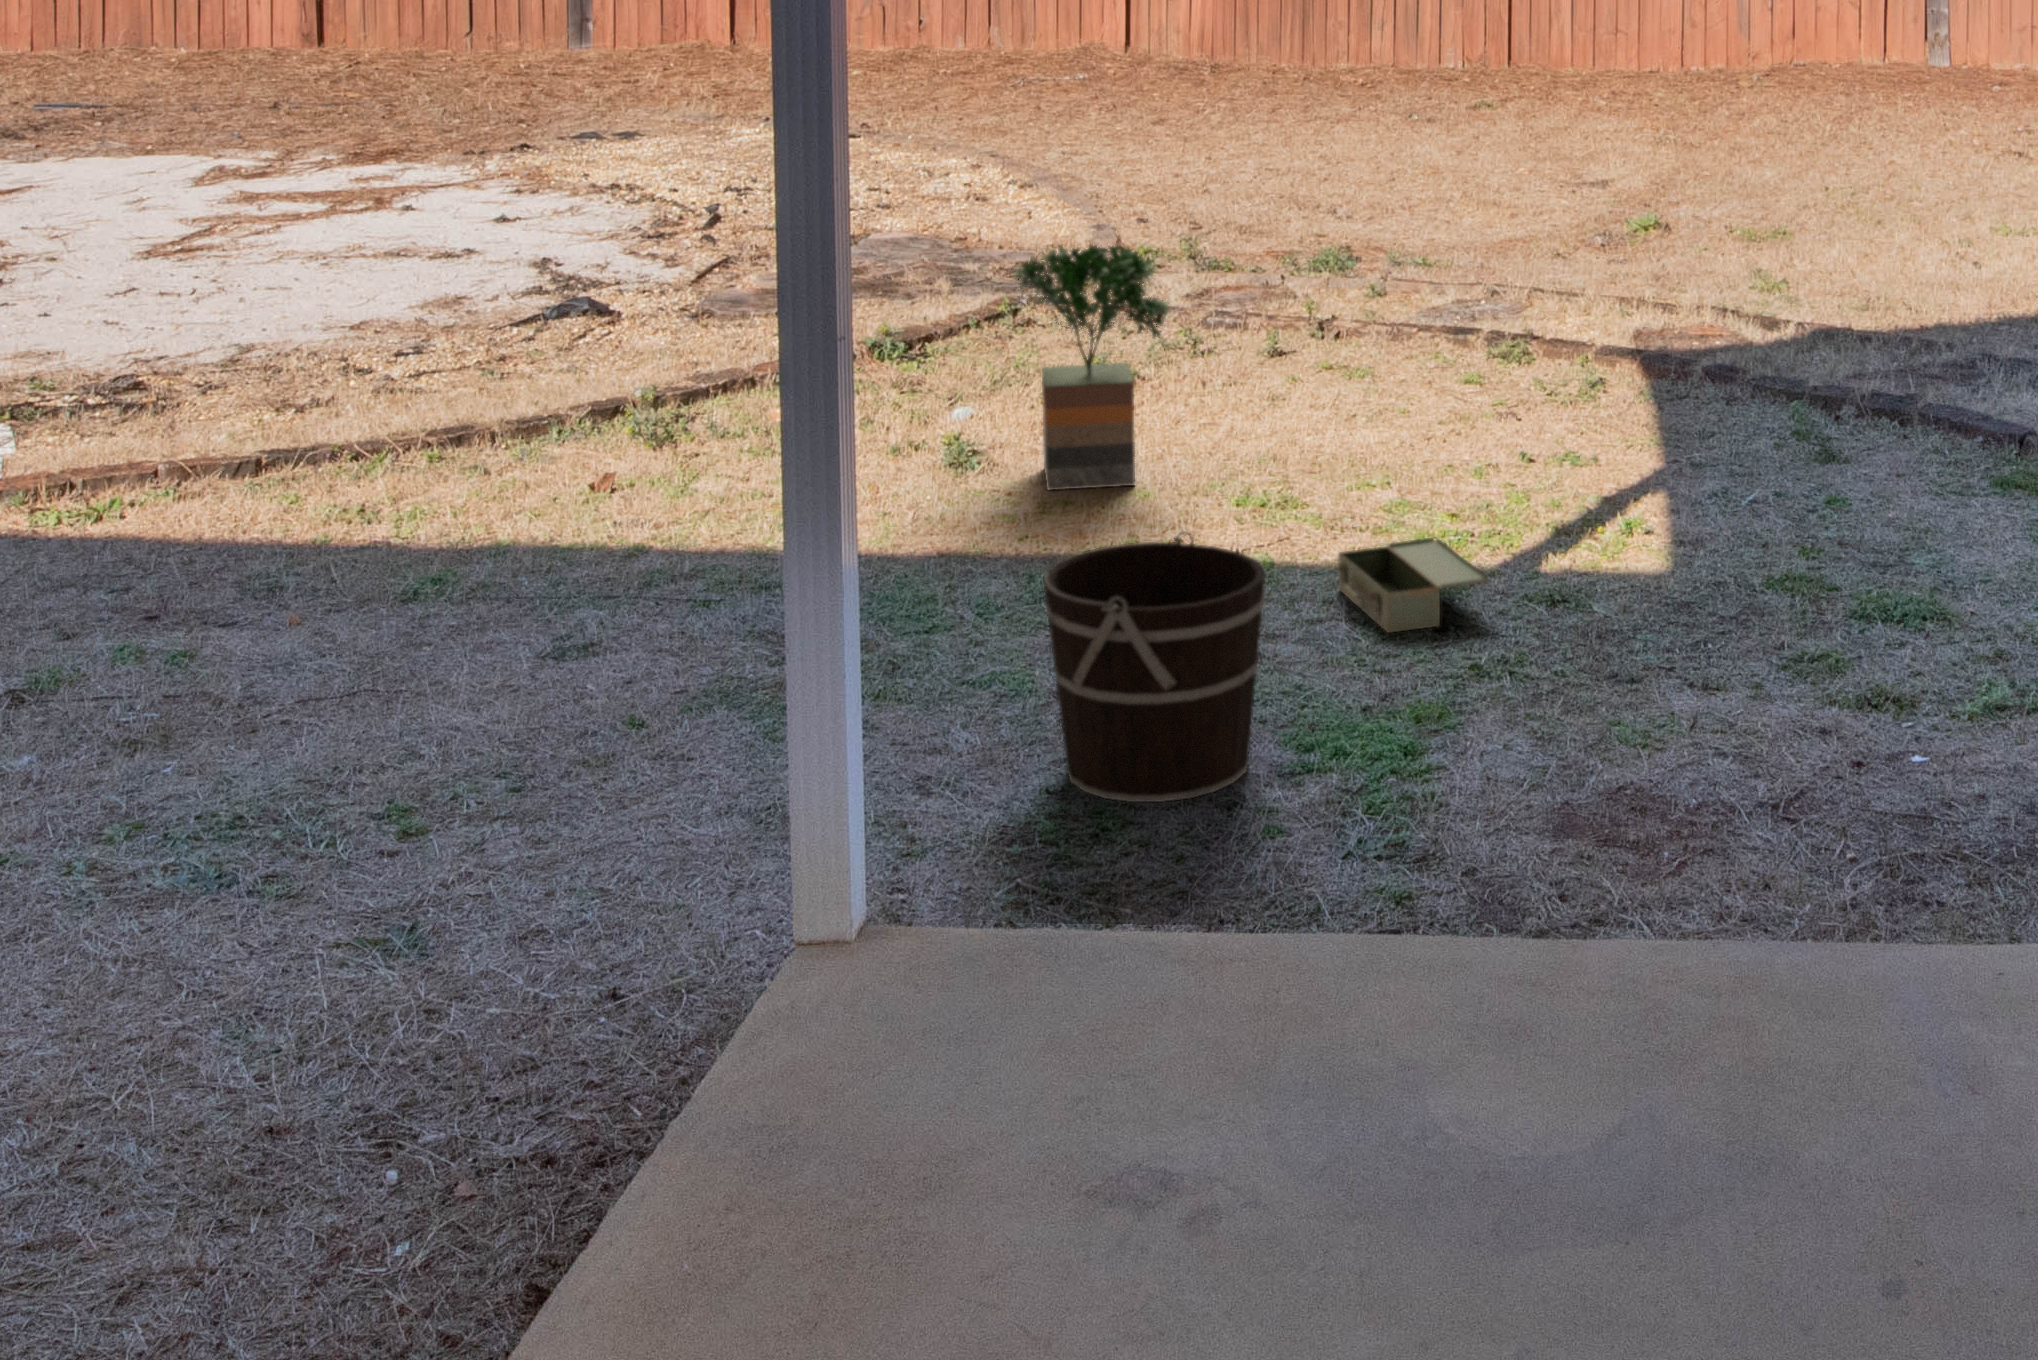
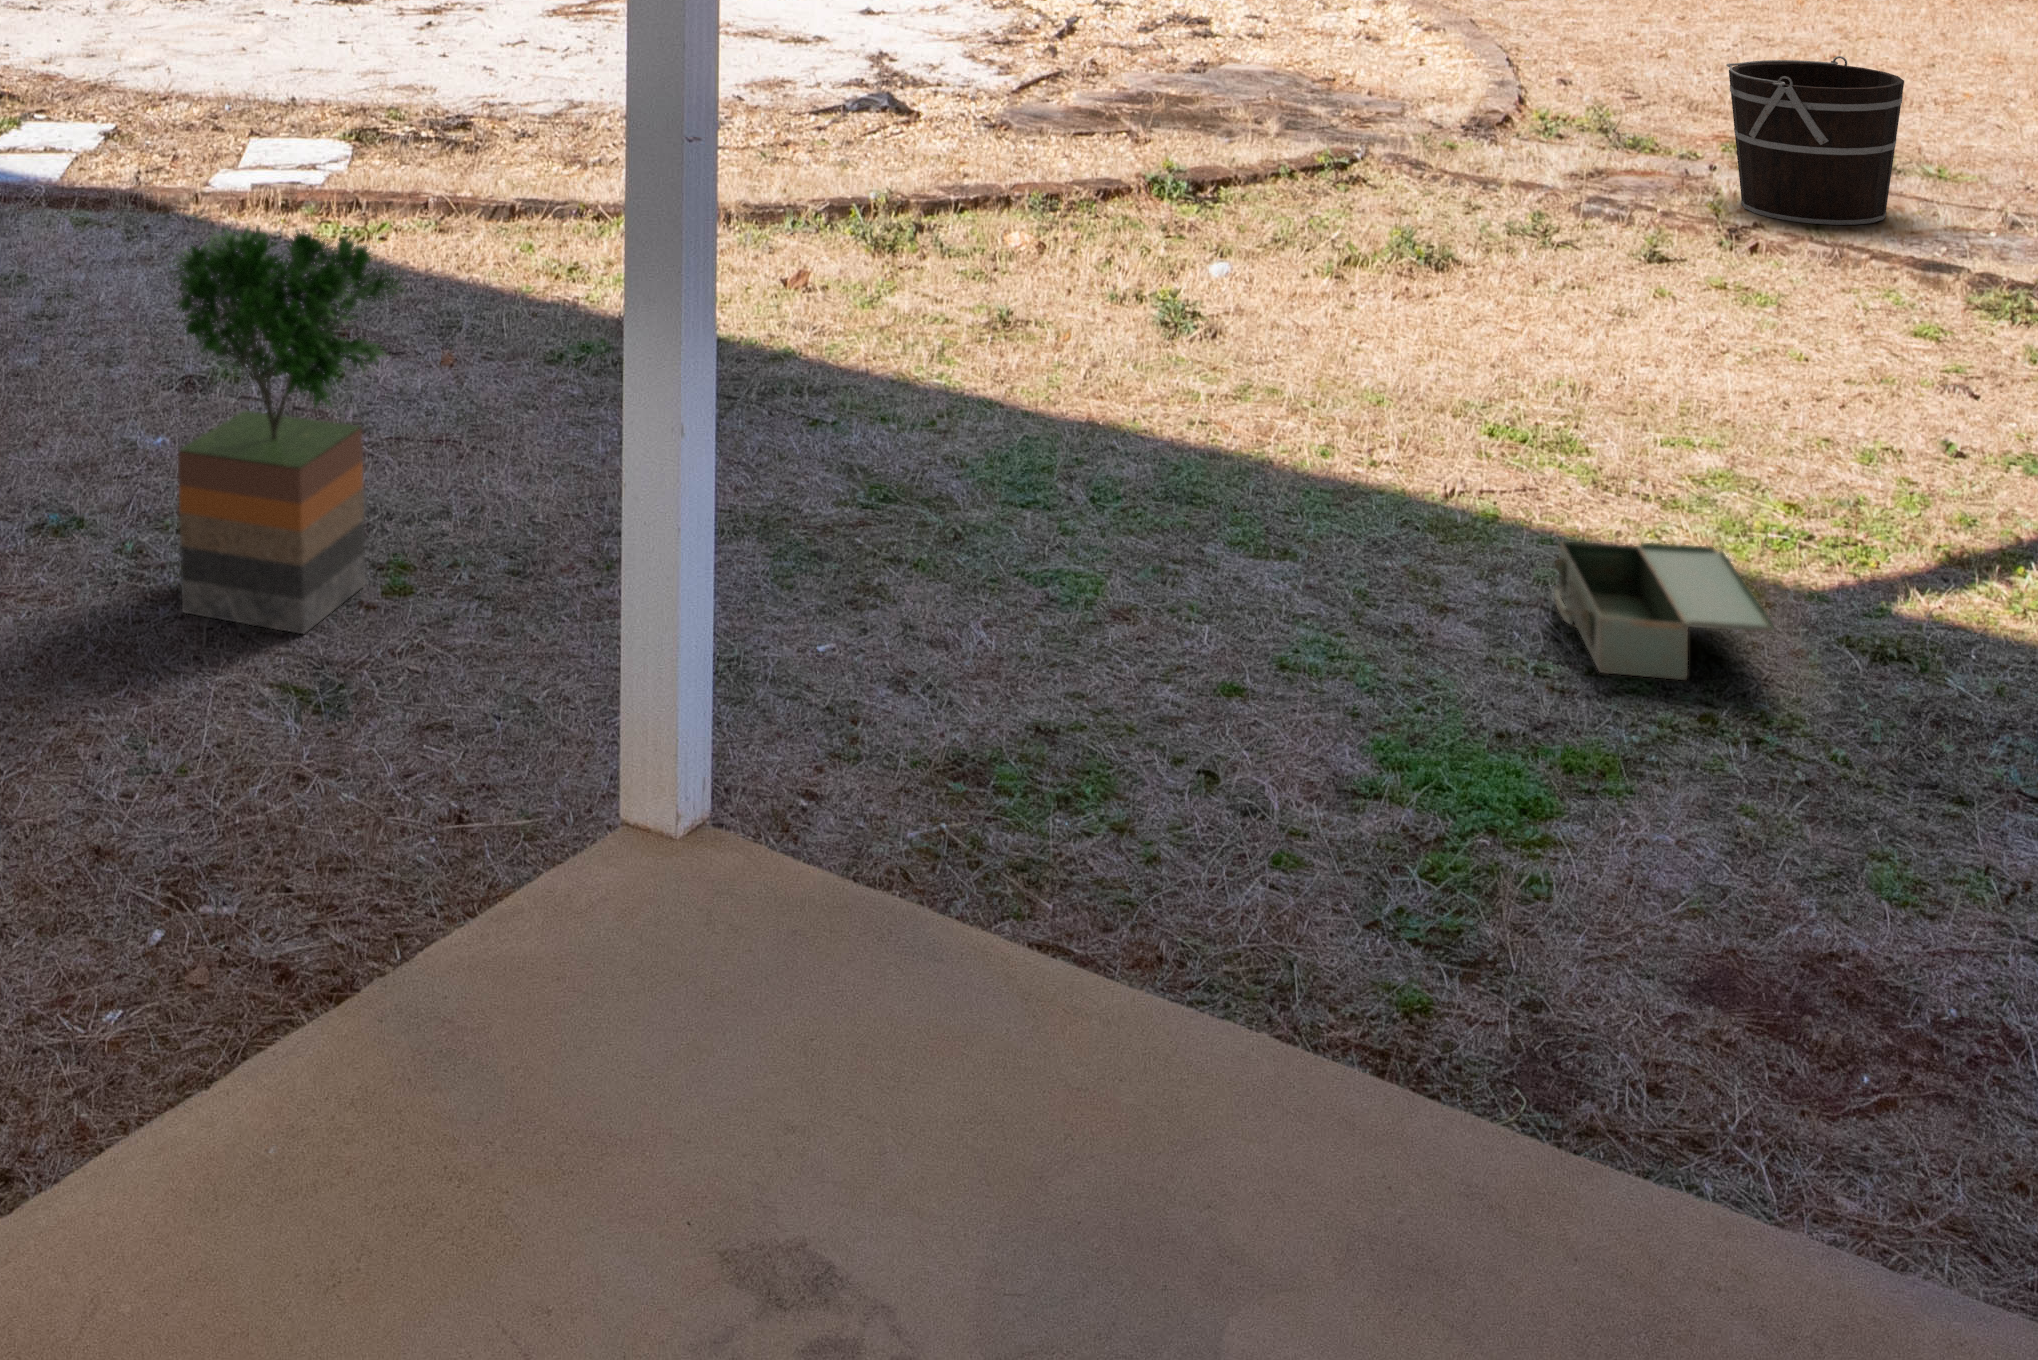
potted tree: present [1013,243,1169,490] -> present [171,227,400,634]
bucket: present [1041,531,1265,802] -> present [1726,56,1904,225]

